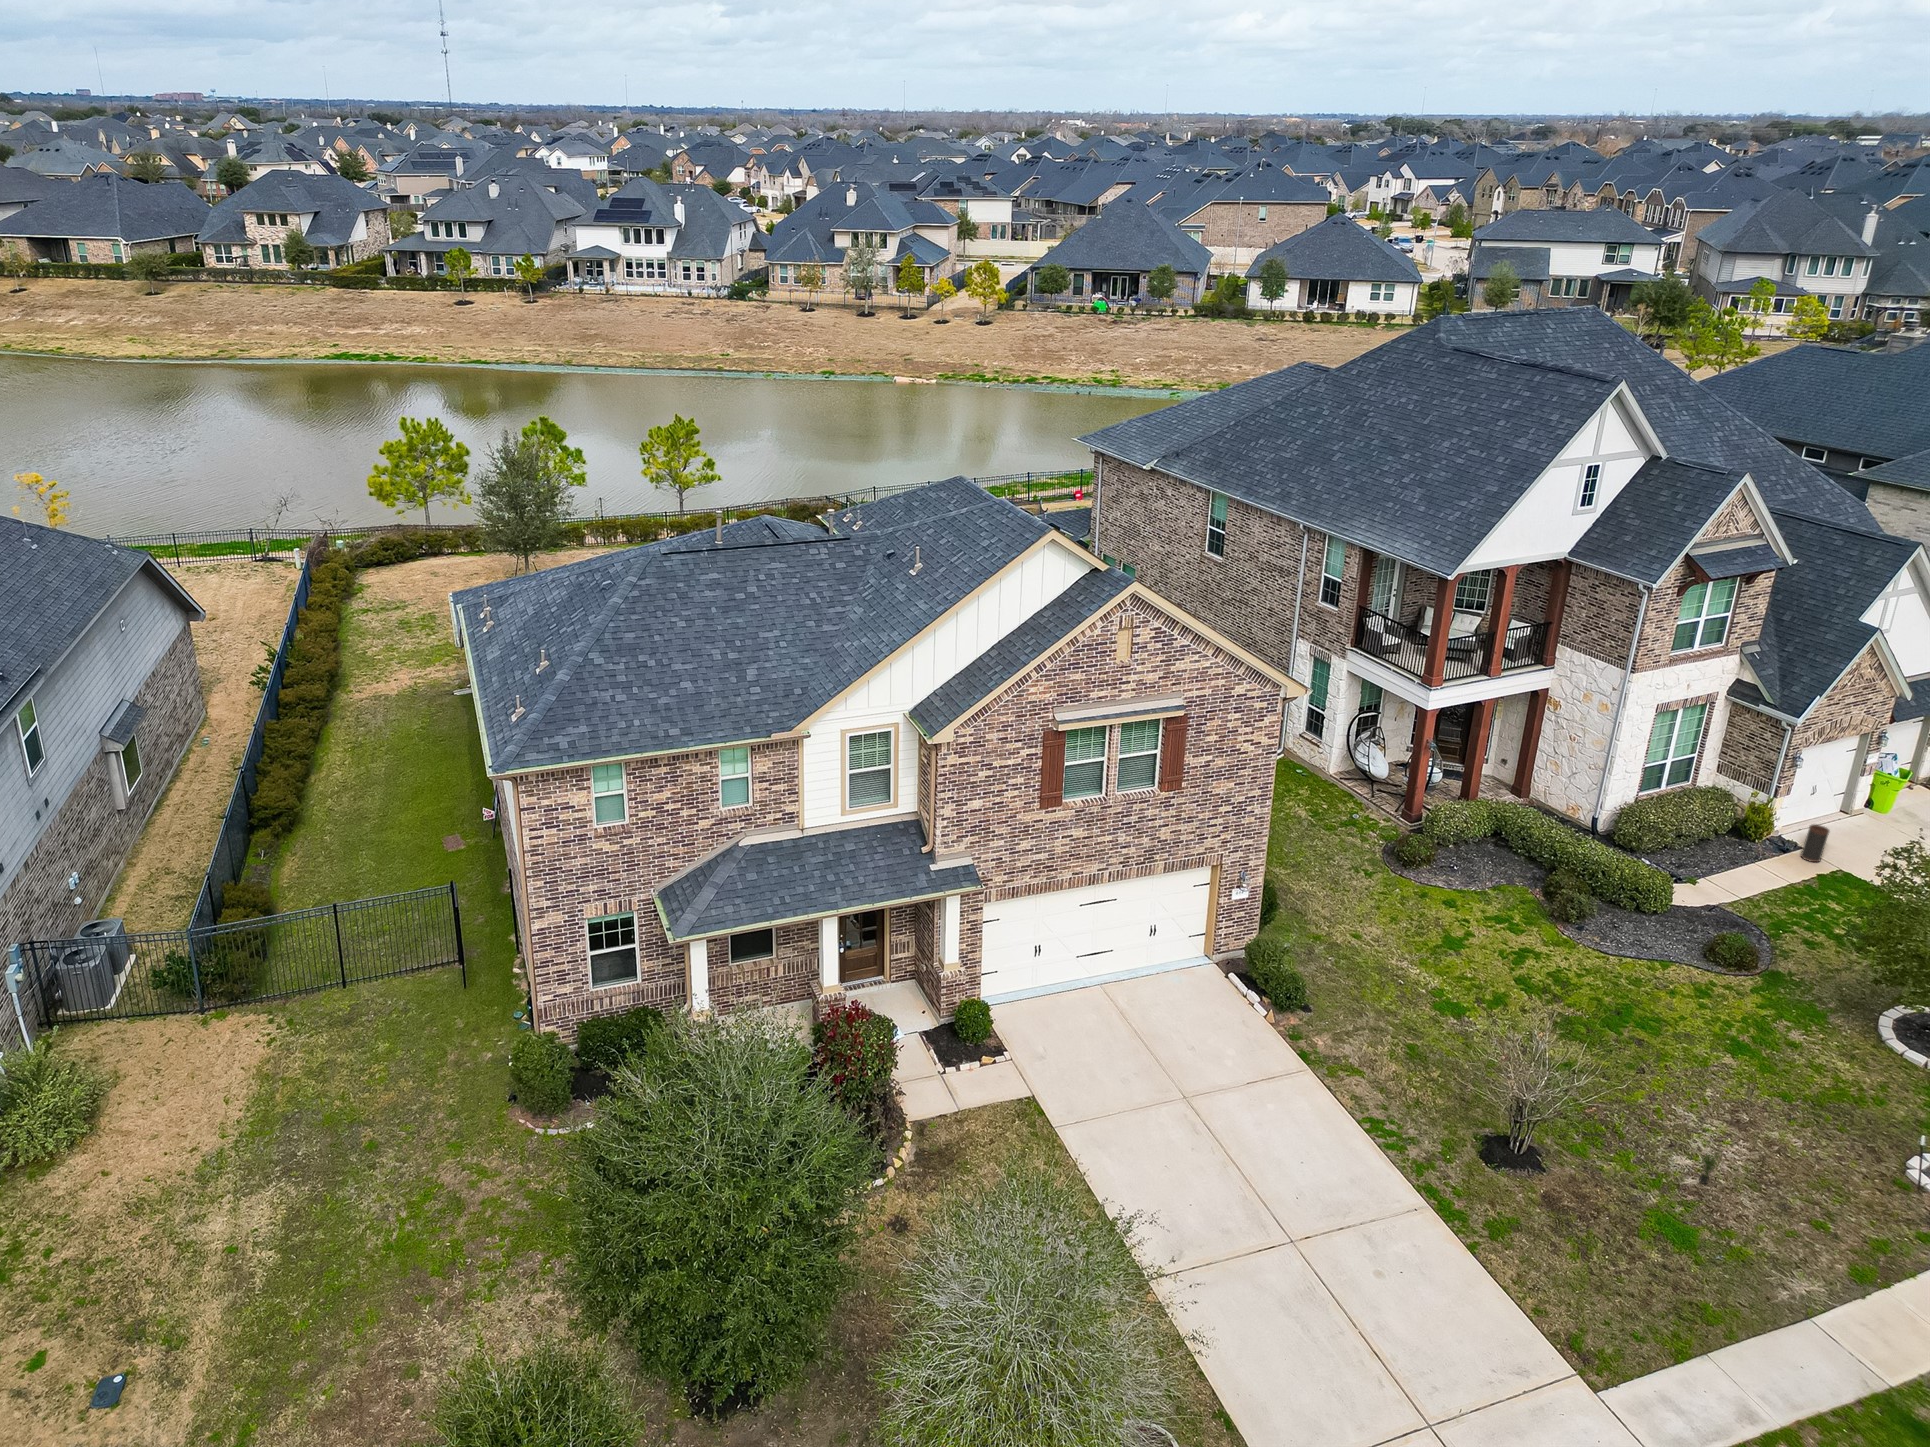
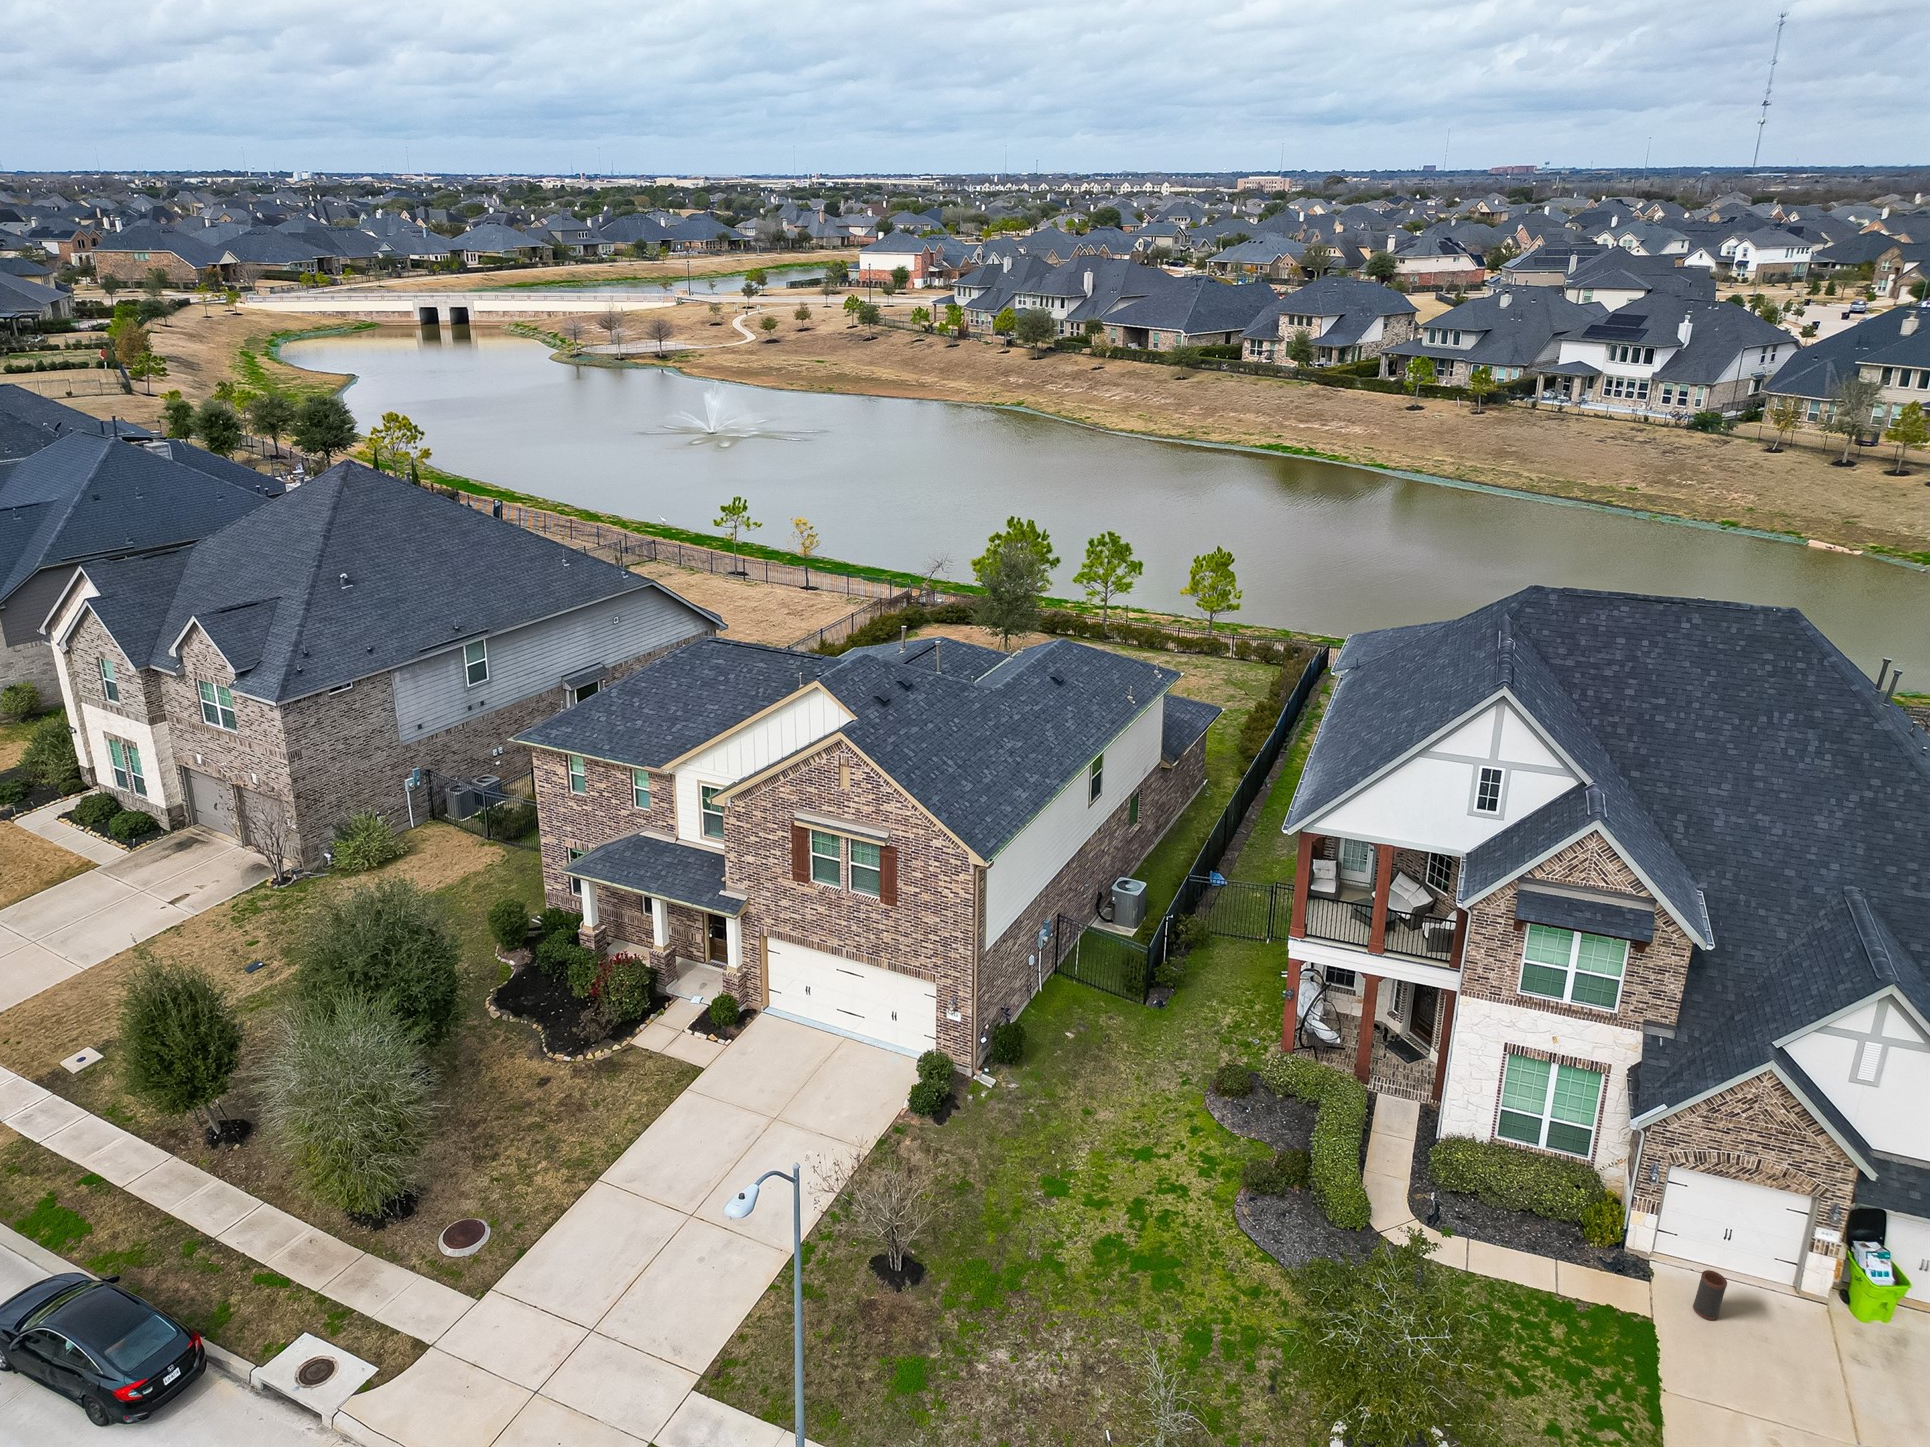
potted plant: present [1700,1153,1718,1184] -> present [1267,1366,1282,1393]

